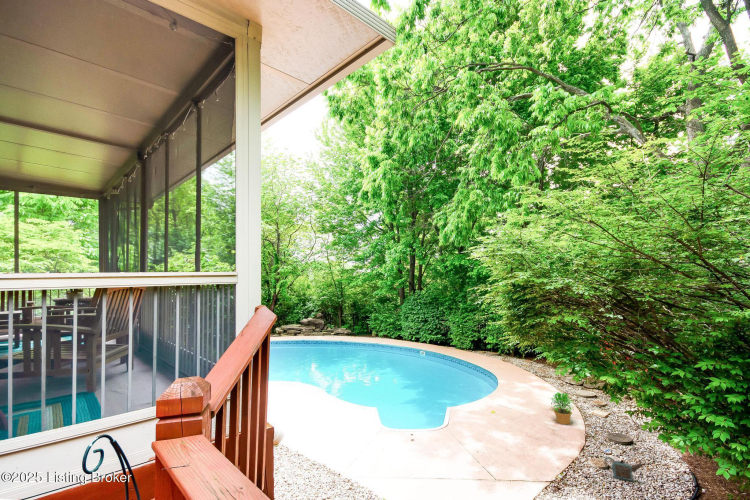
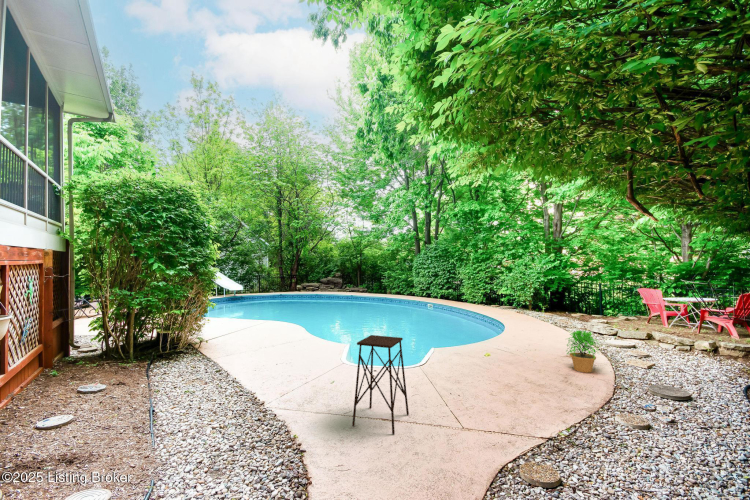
side table: none [426,415,458,486] -> present [352,335,409,434]
watering can: present [604,457,642,481] -> none [641,409,713,449]

